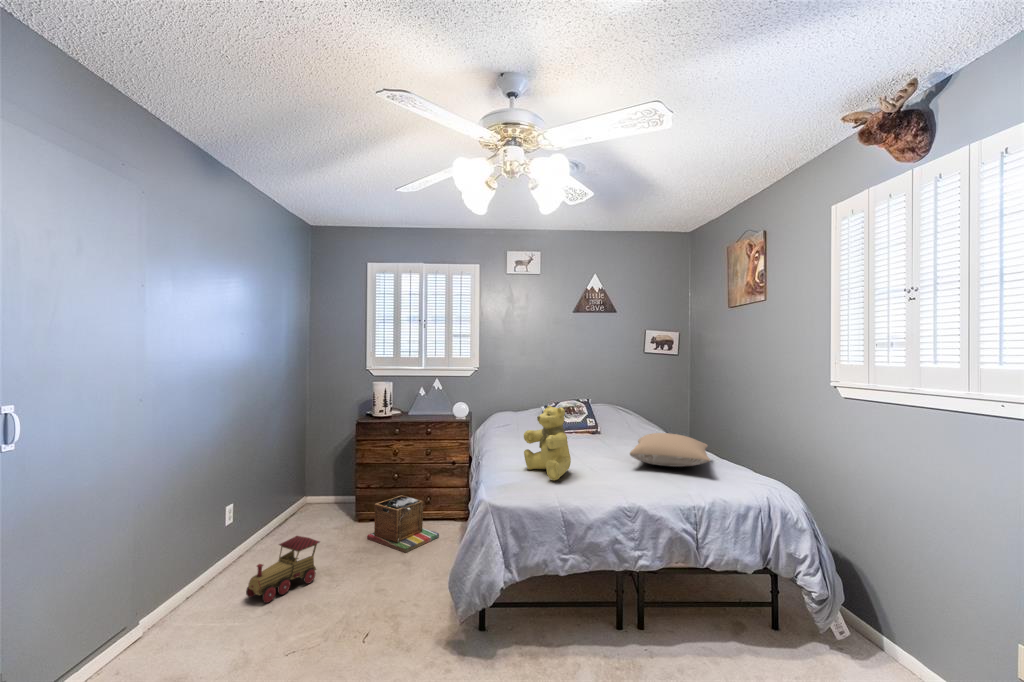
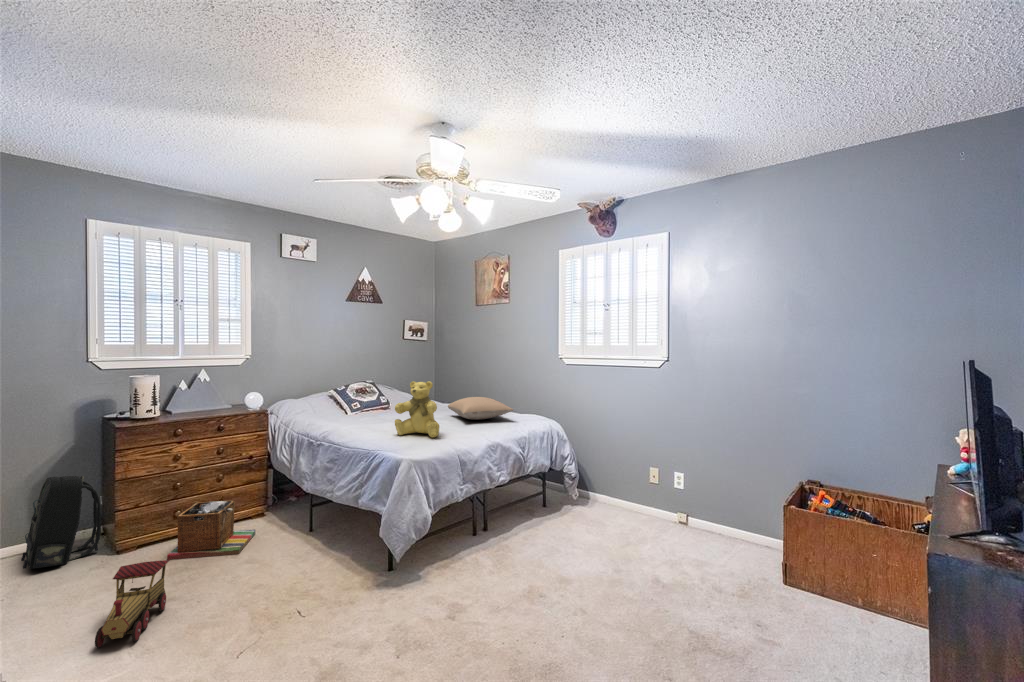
backpack: none [307,453,356,520] -> present [21,476,101,569]

